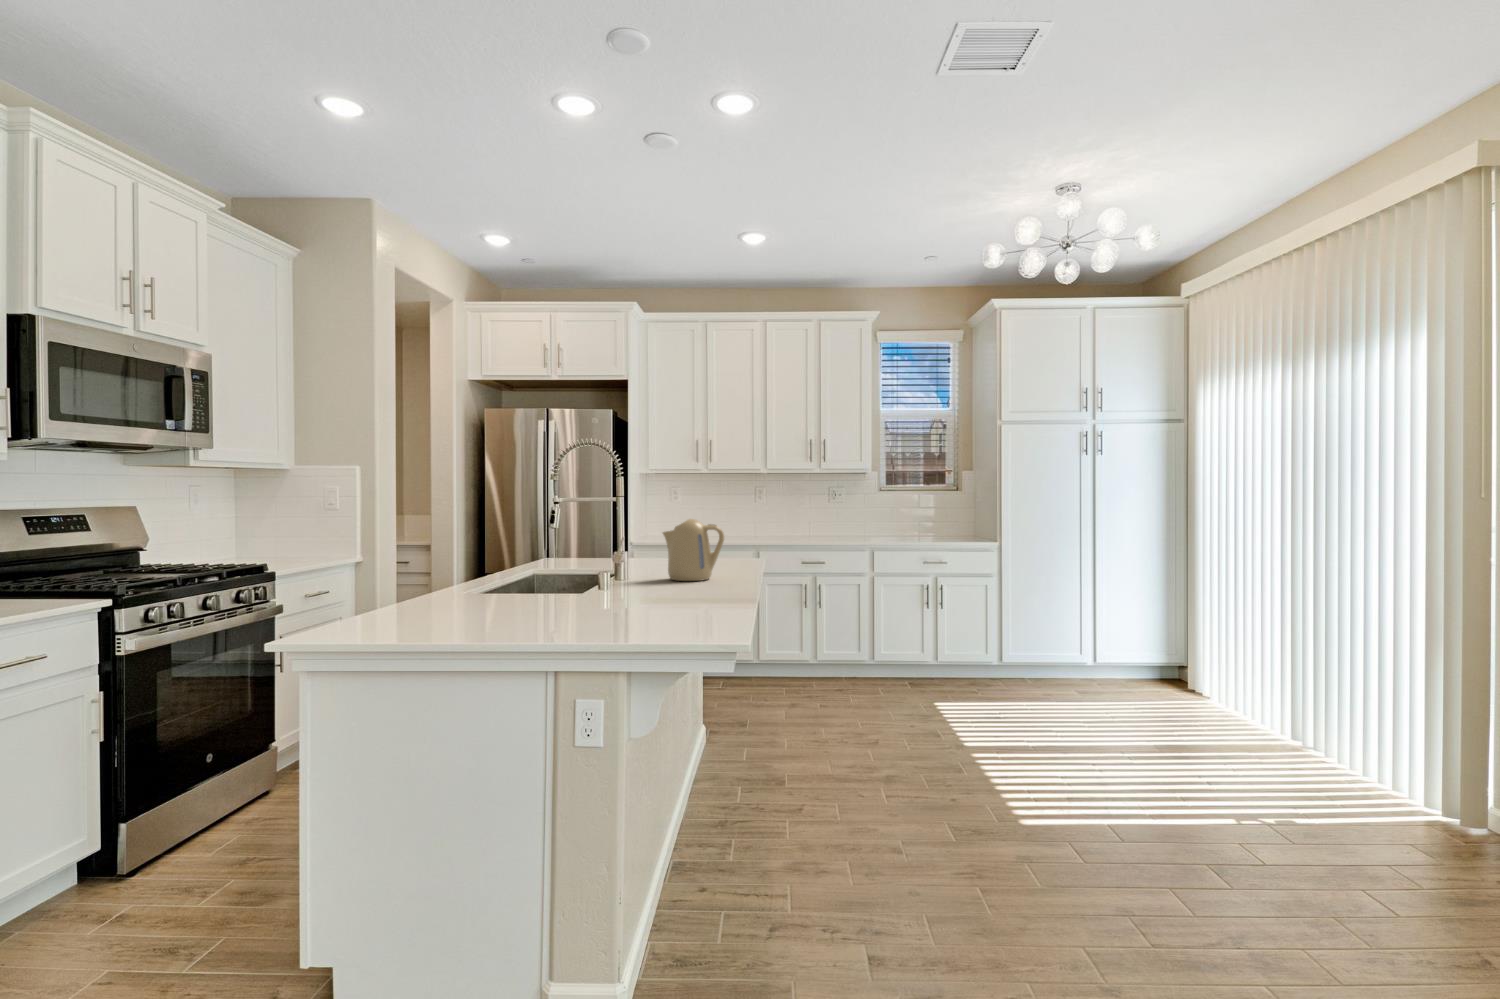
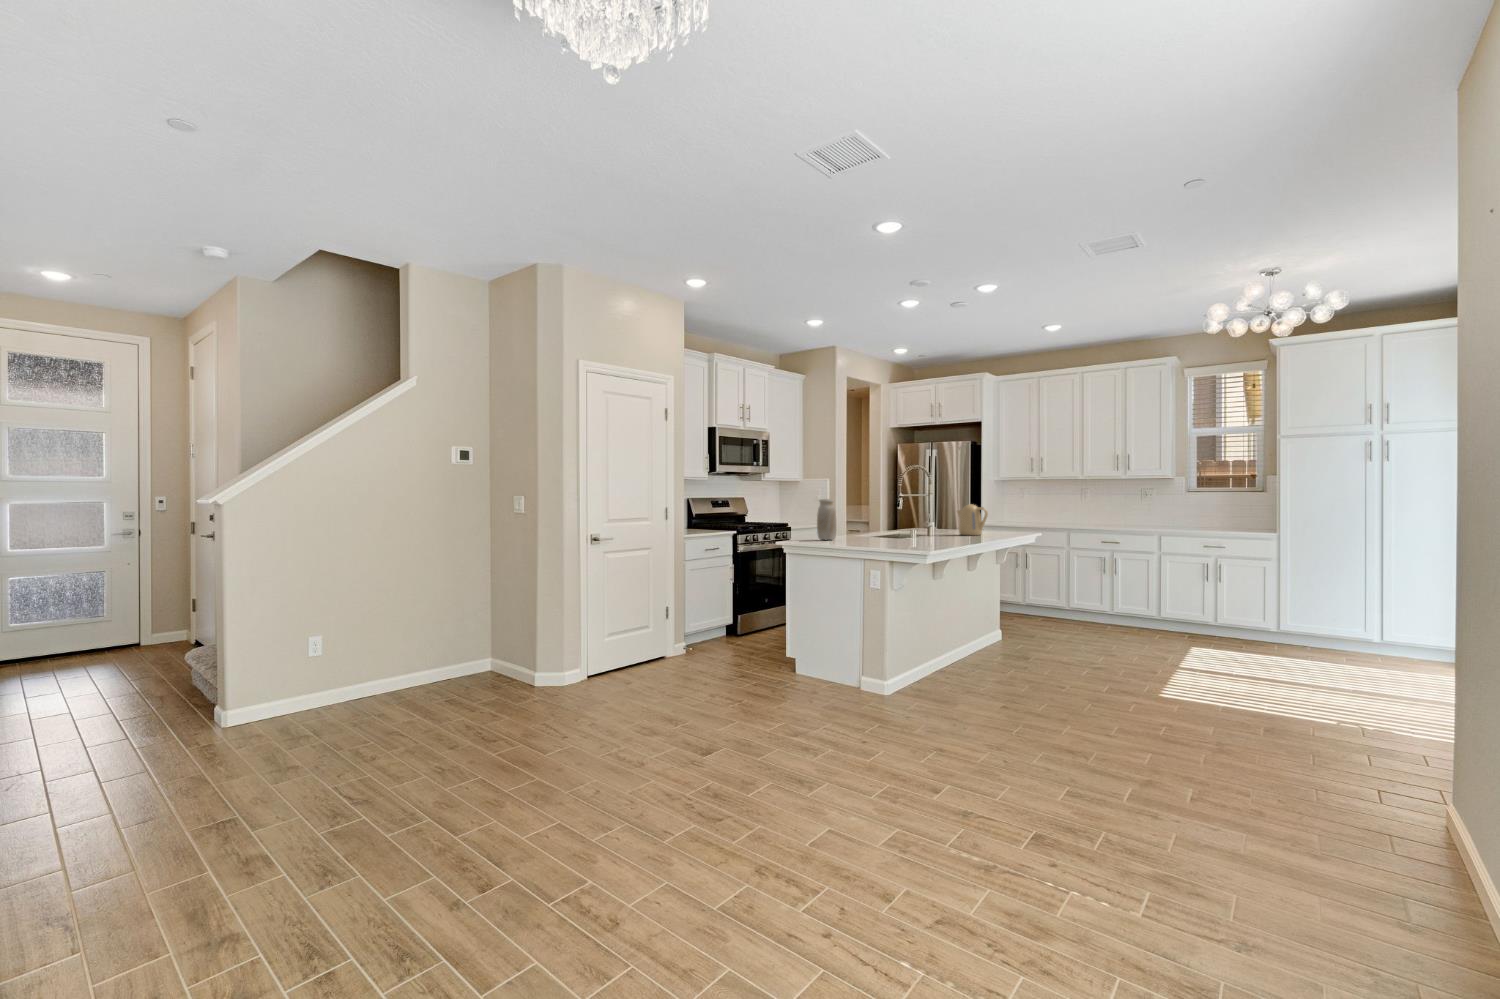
vase: none [376,514,428,622] -> present [817,499,836,540]

